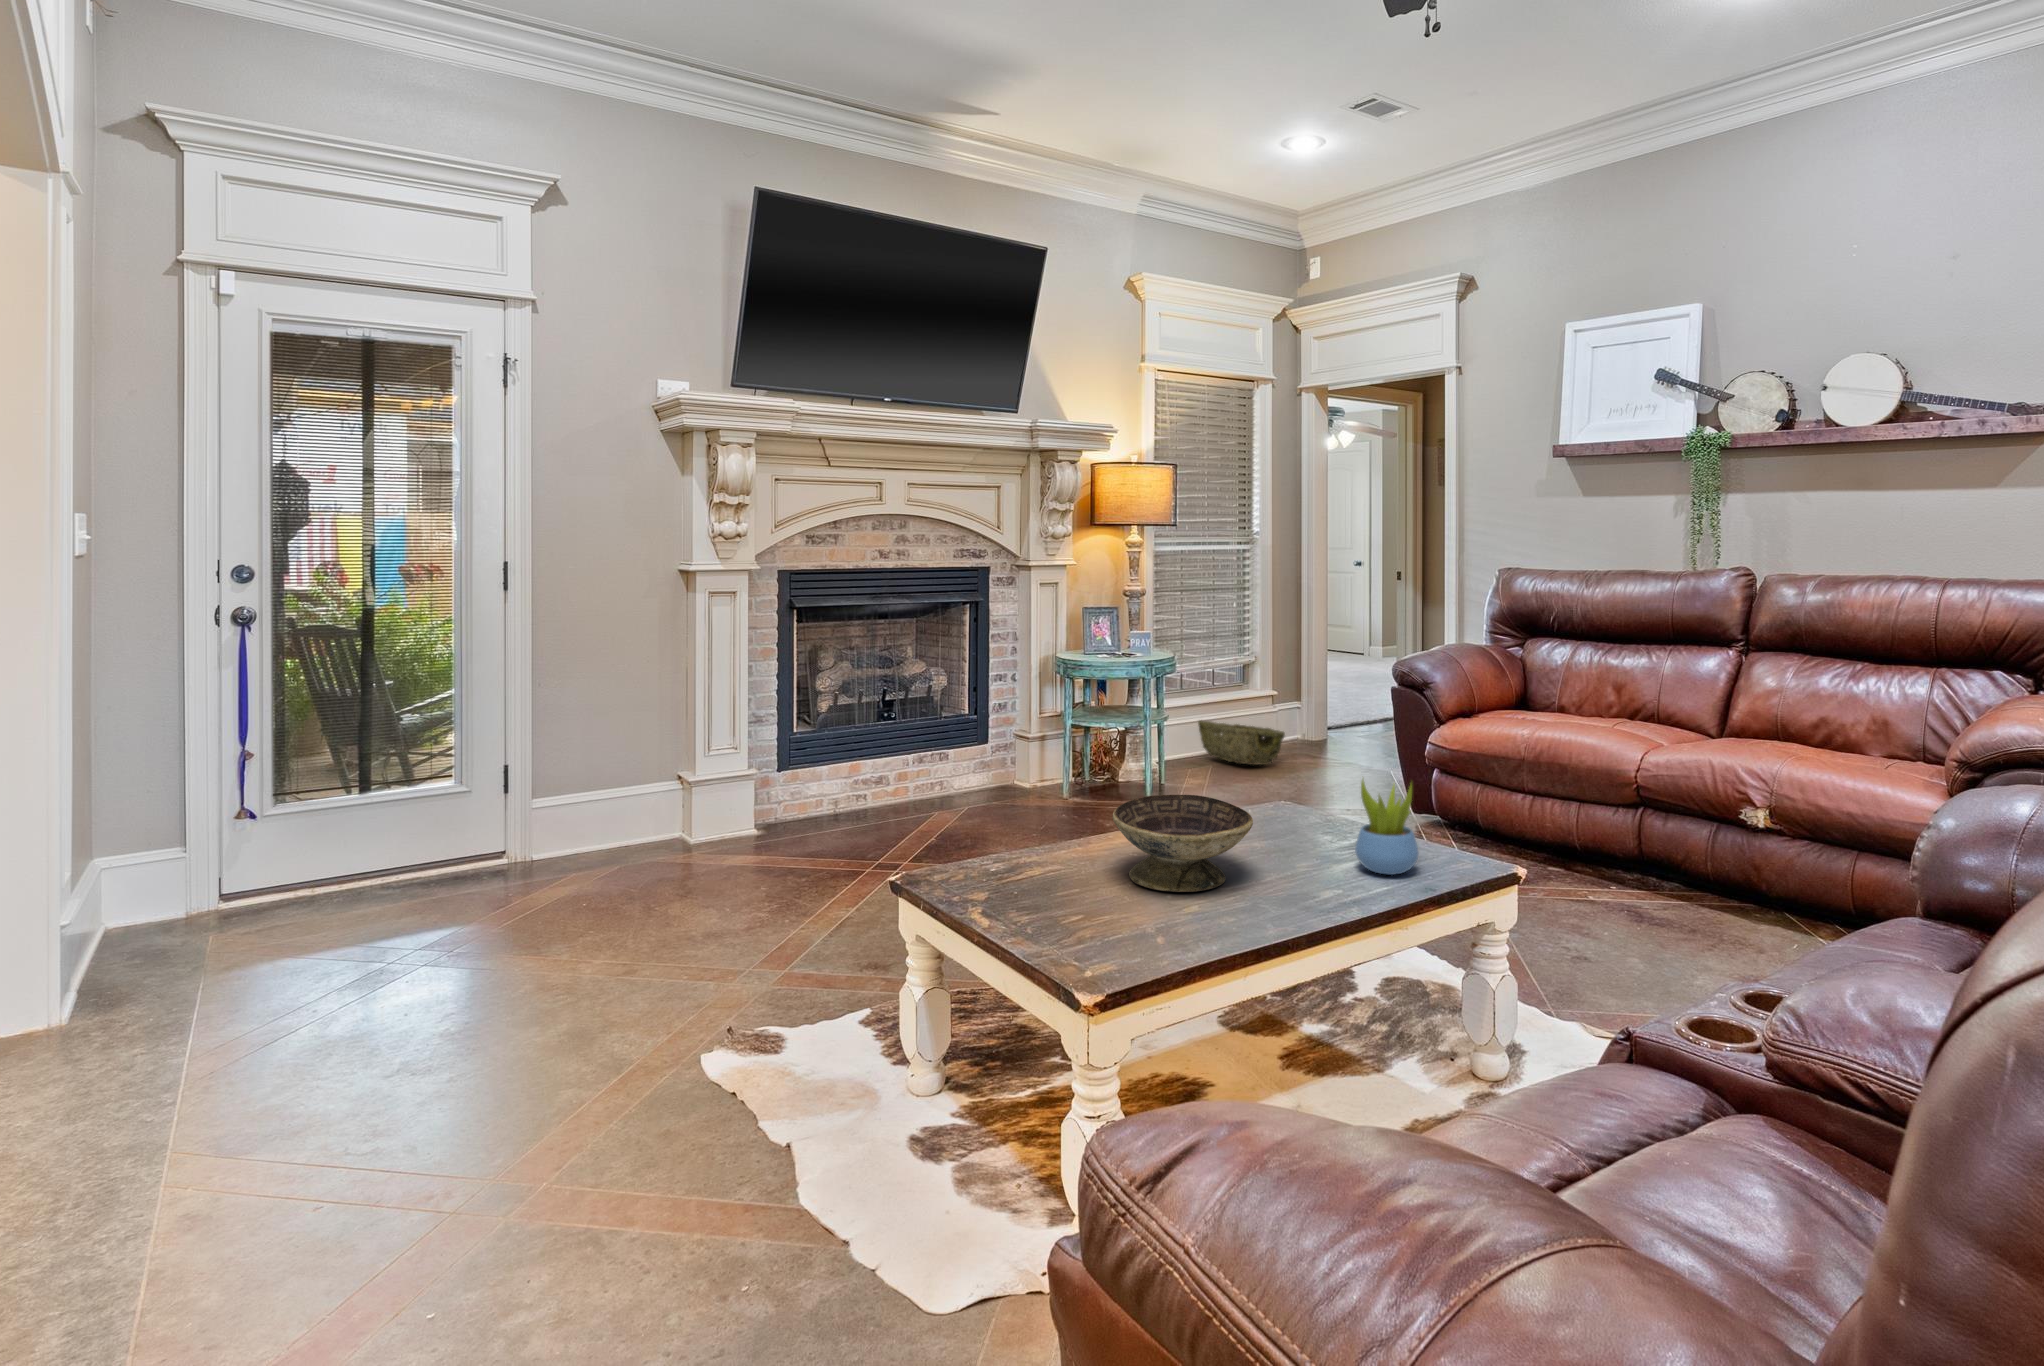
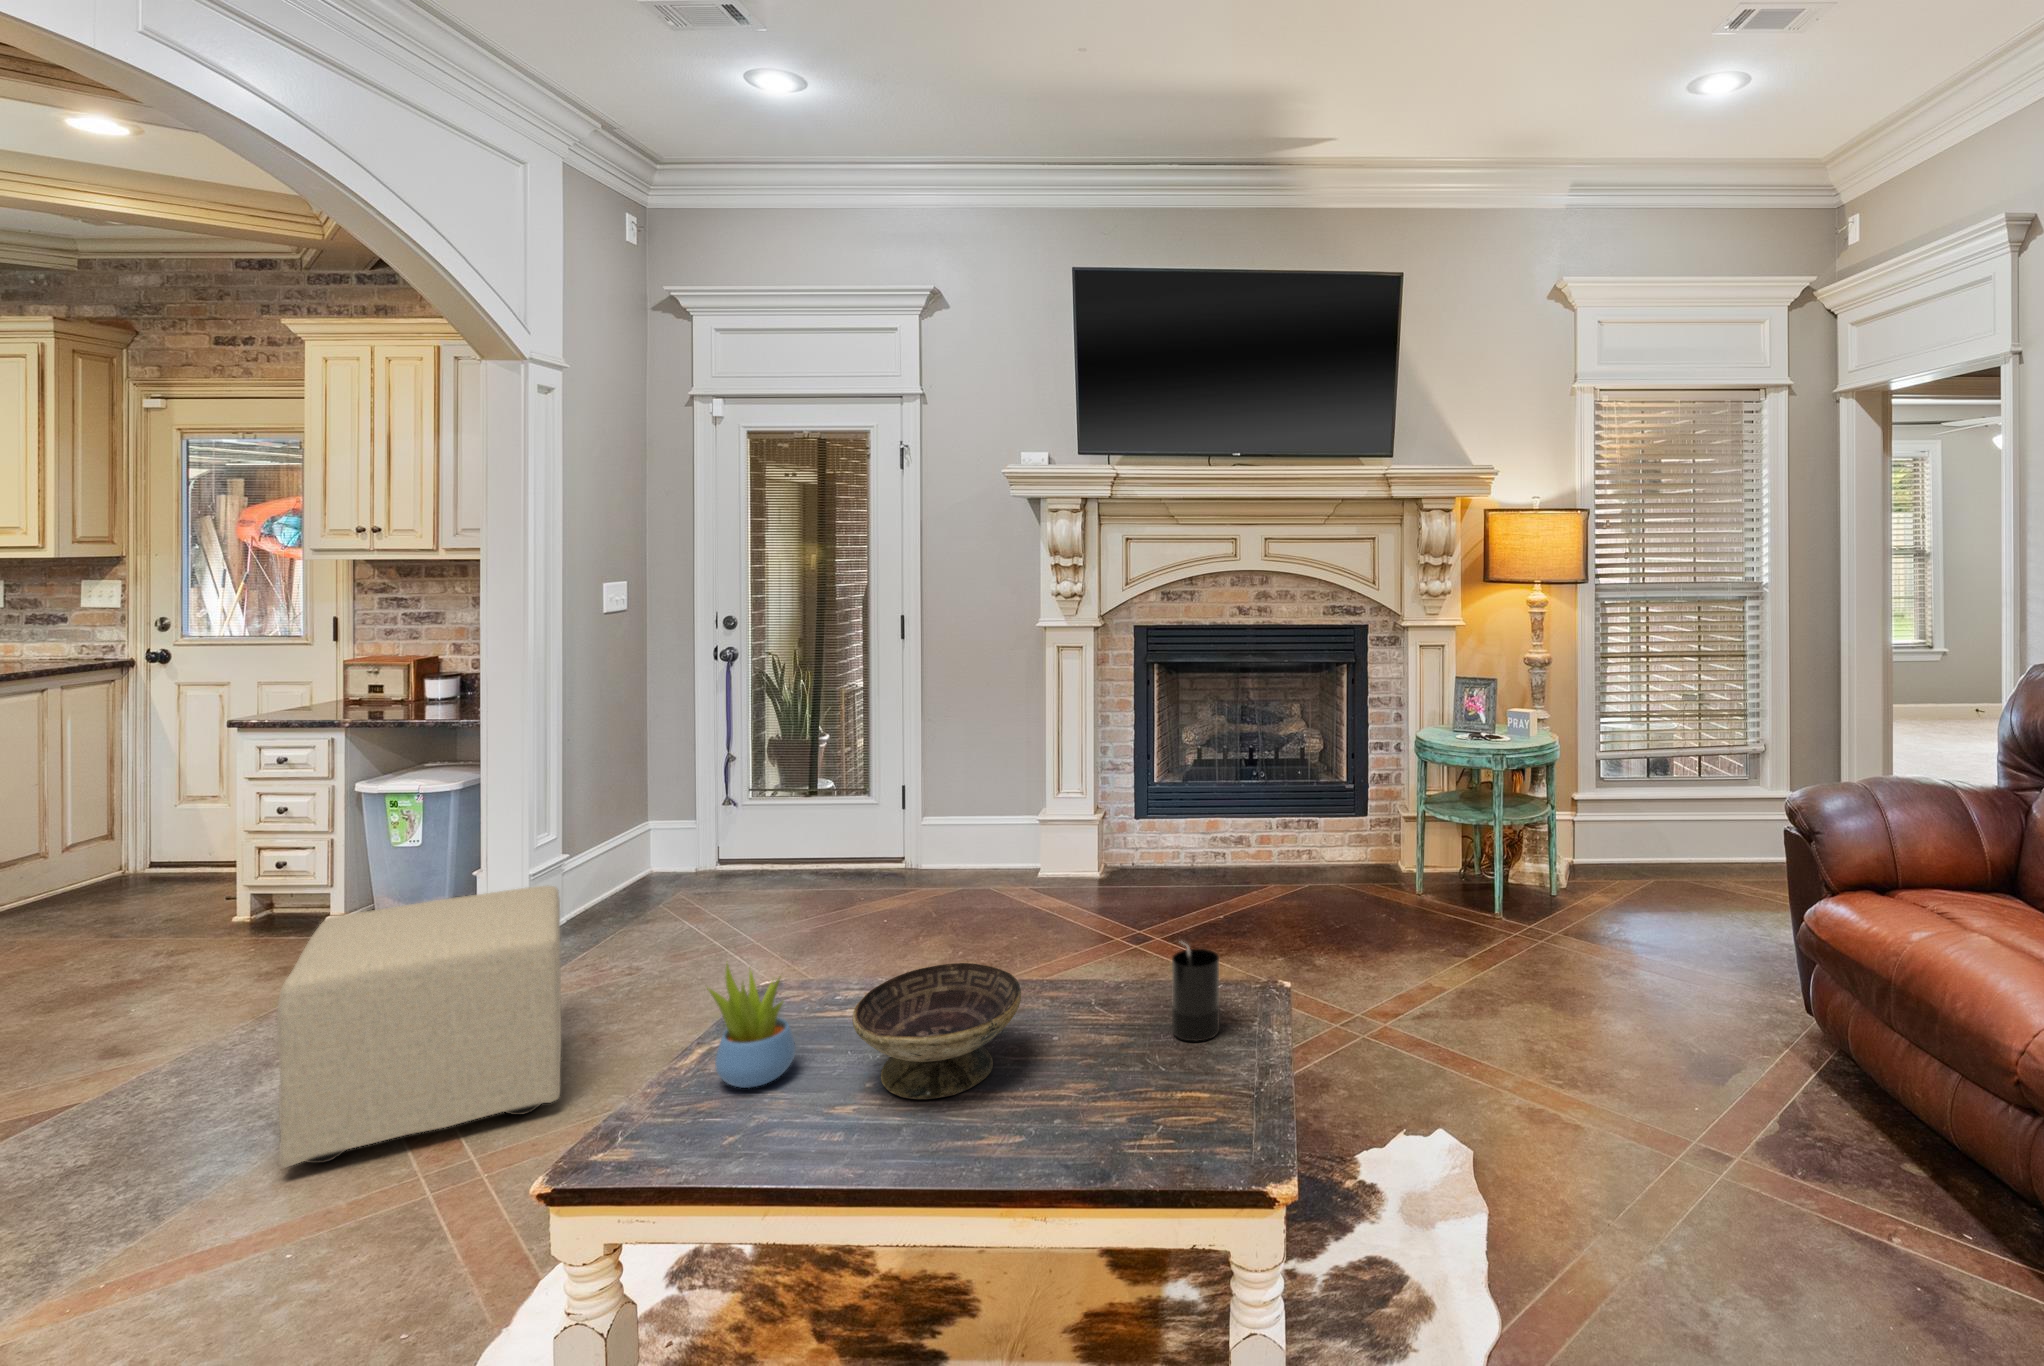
woven basket: present [1198,721,1285,765] -> none [1649,819,1750,892]
candle: none [1270,760,1312,830] -> present [1172,943,1220,1041]
succulent plant: present [1355,780,1419,875] -> present [707,964,796,1088]
ottoman: none [33,878,508,1260] -> present [277,886,561,1168]

